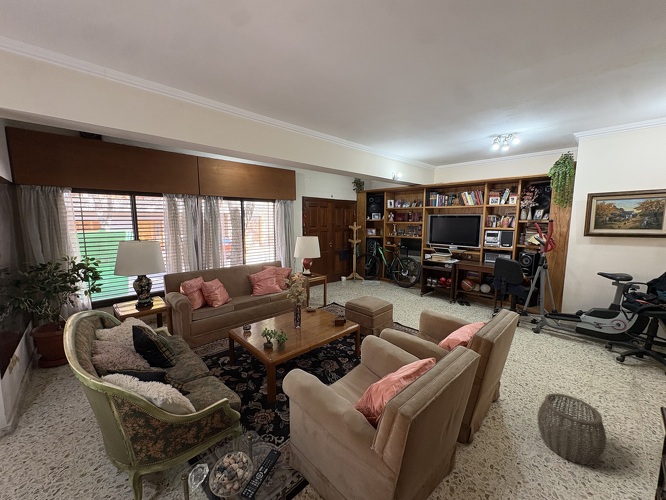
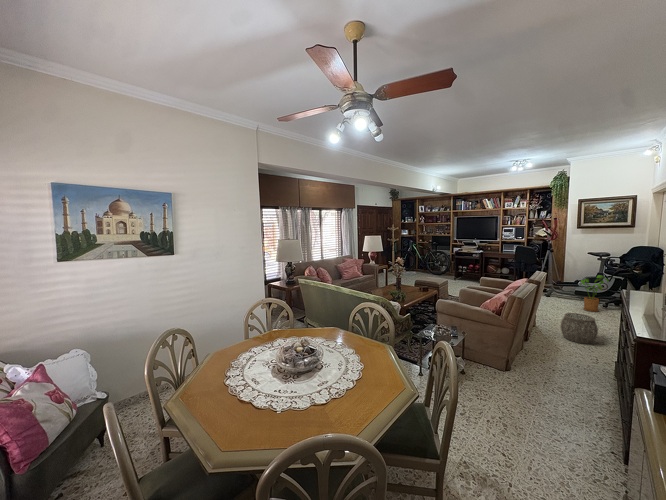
house plant: none [583,313,631,370] -> present [580,275,609,312]

